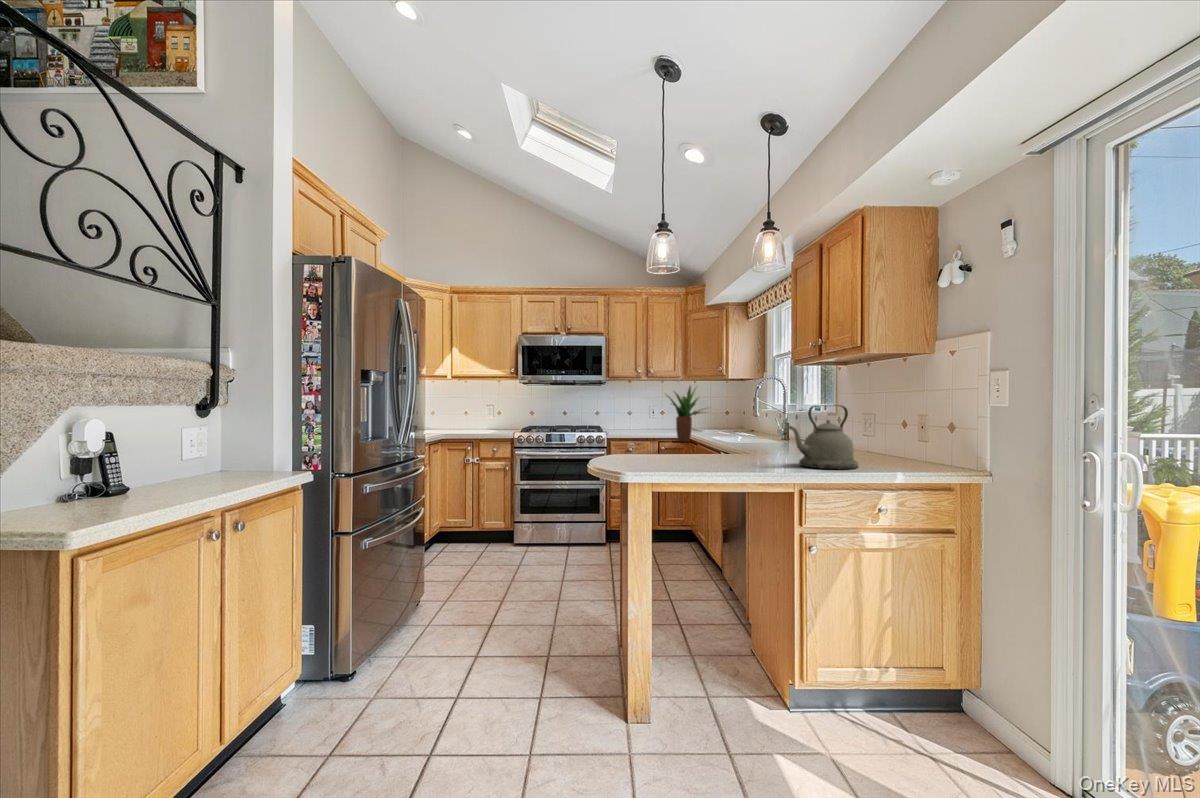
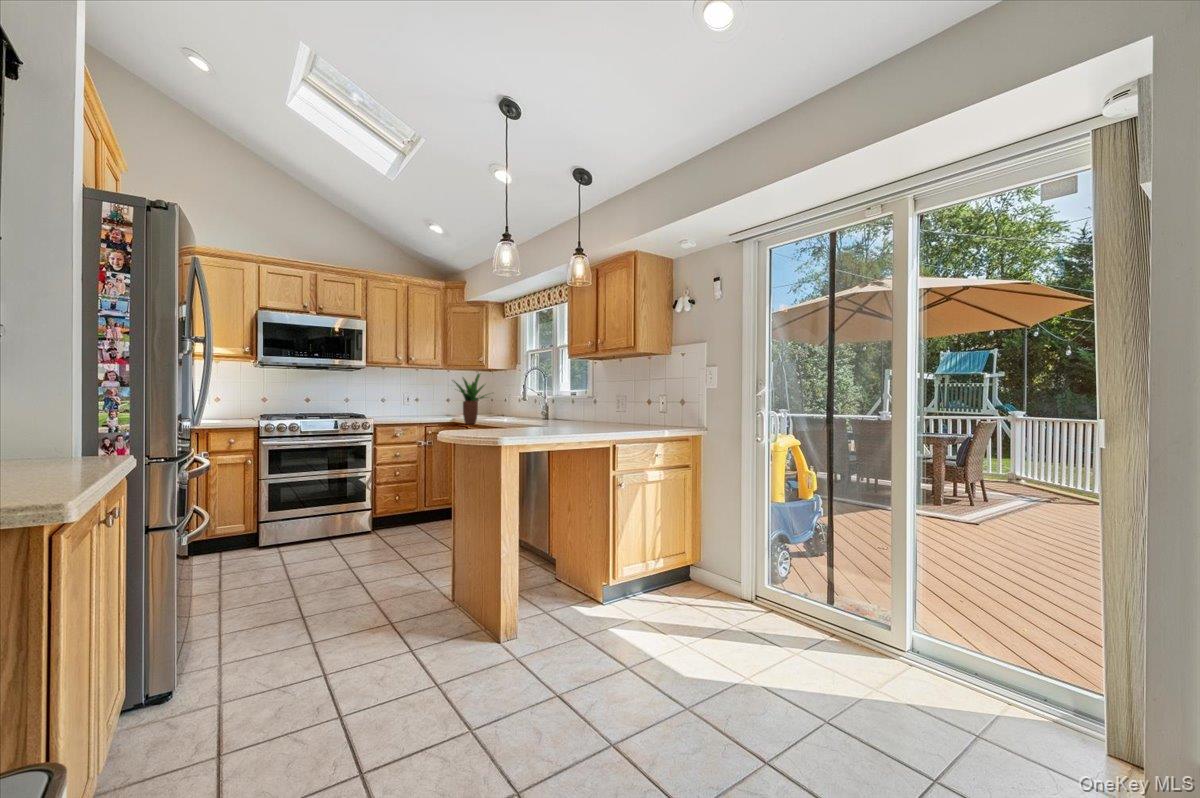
kettle: present [789,405,858,469] -> none [603,386,643,430]

